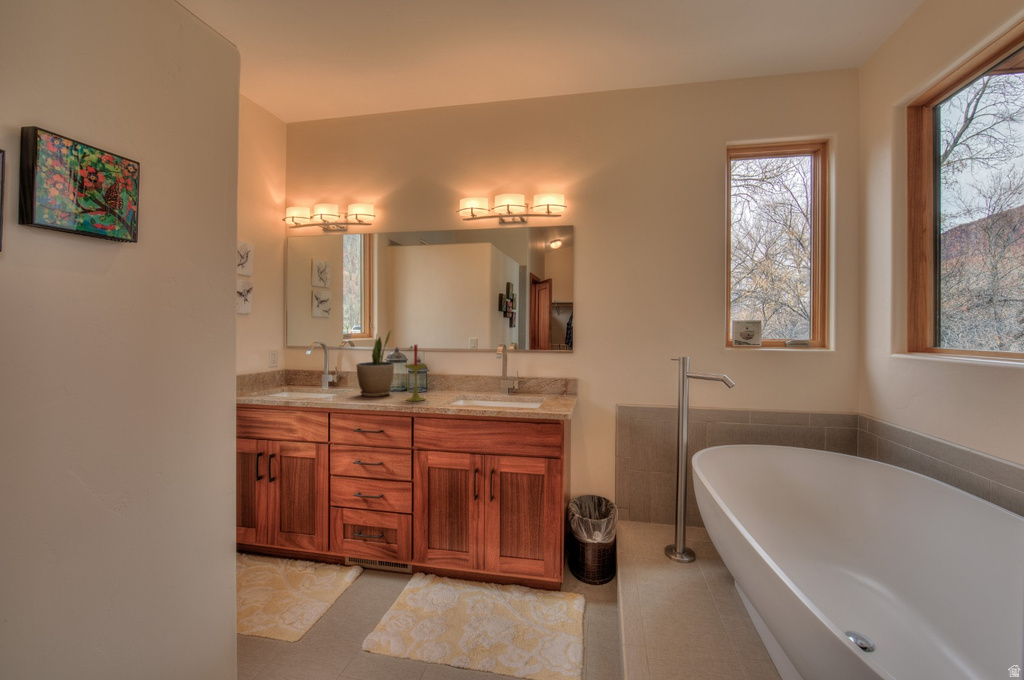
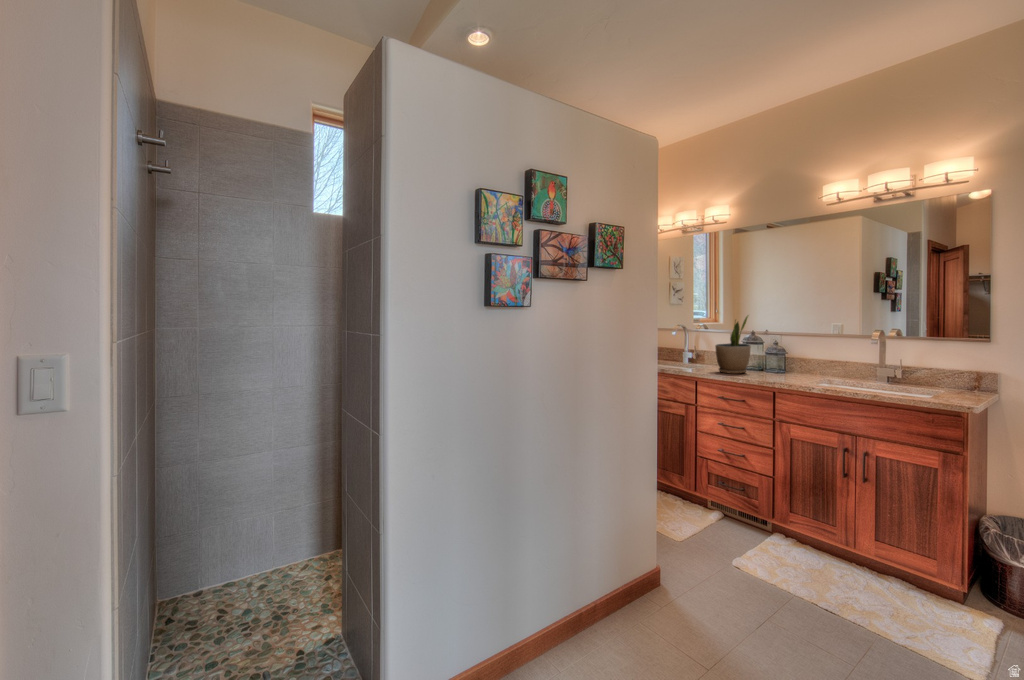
candle: present [405,345,426,401] -> none [764,327,787,380]

